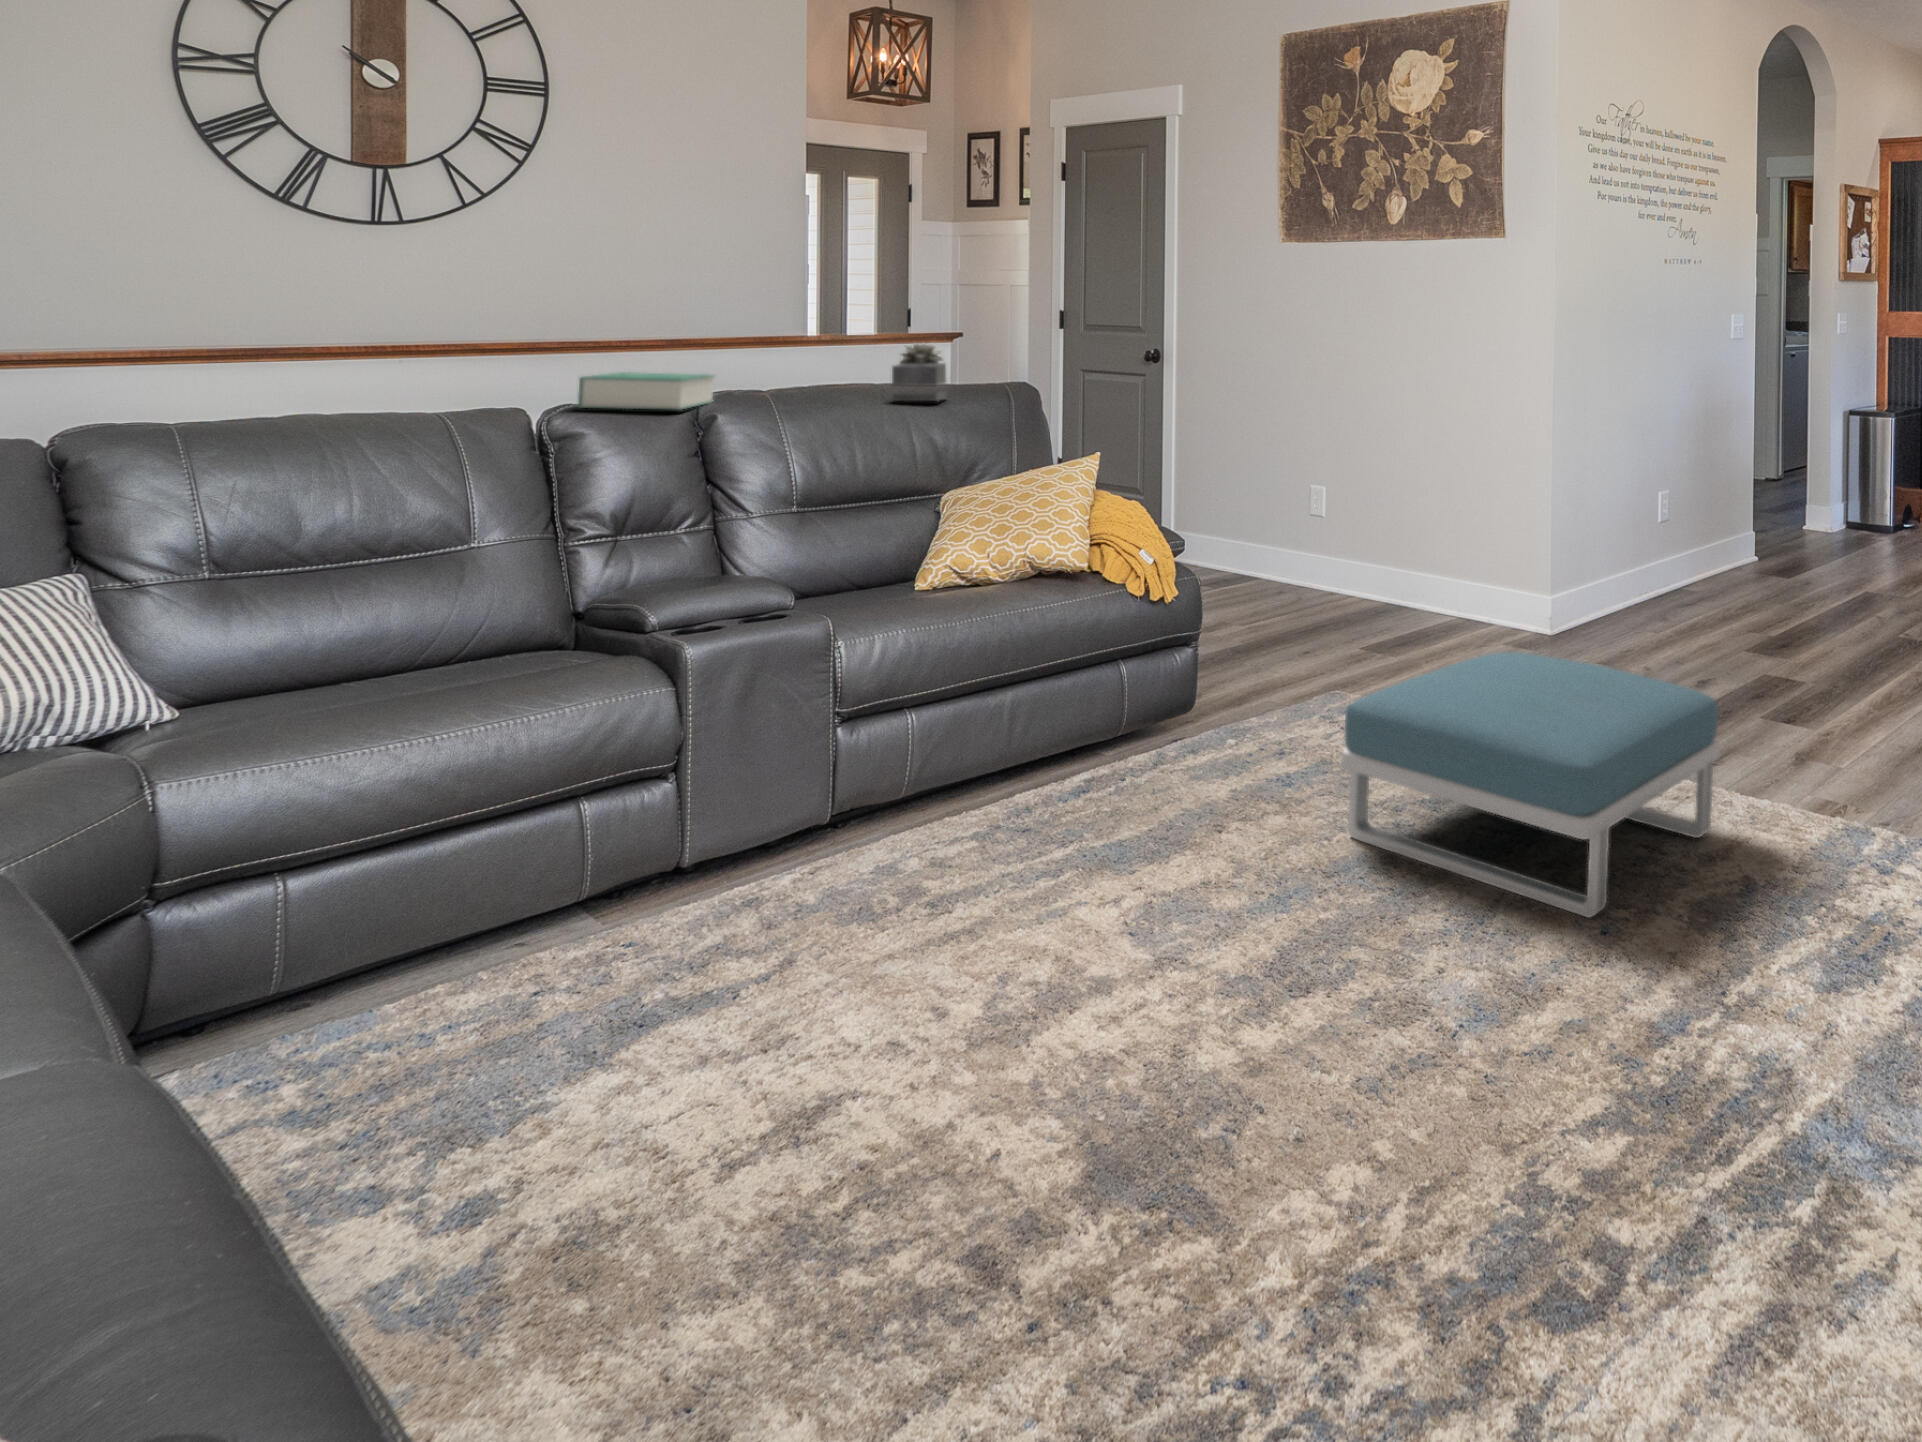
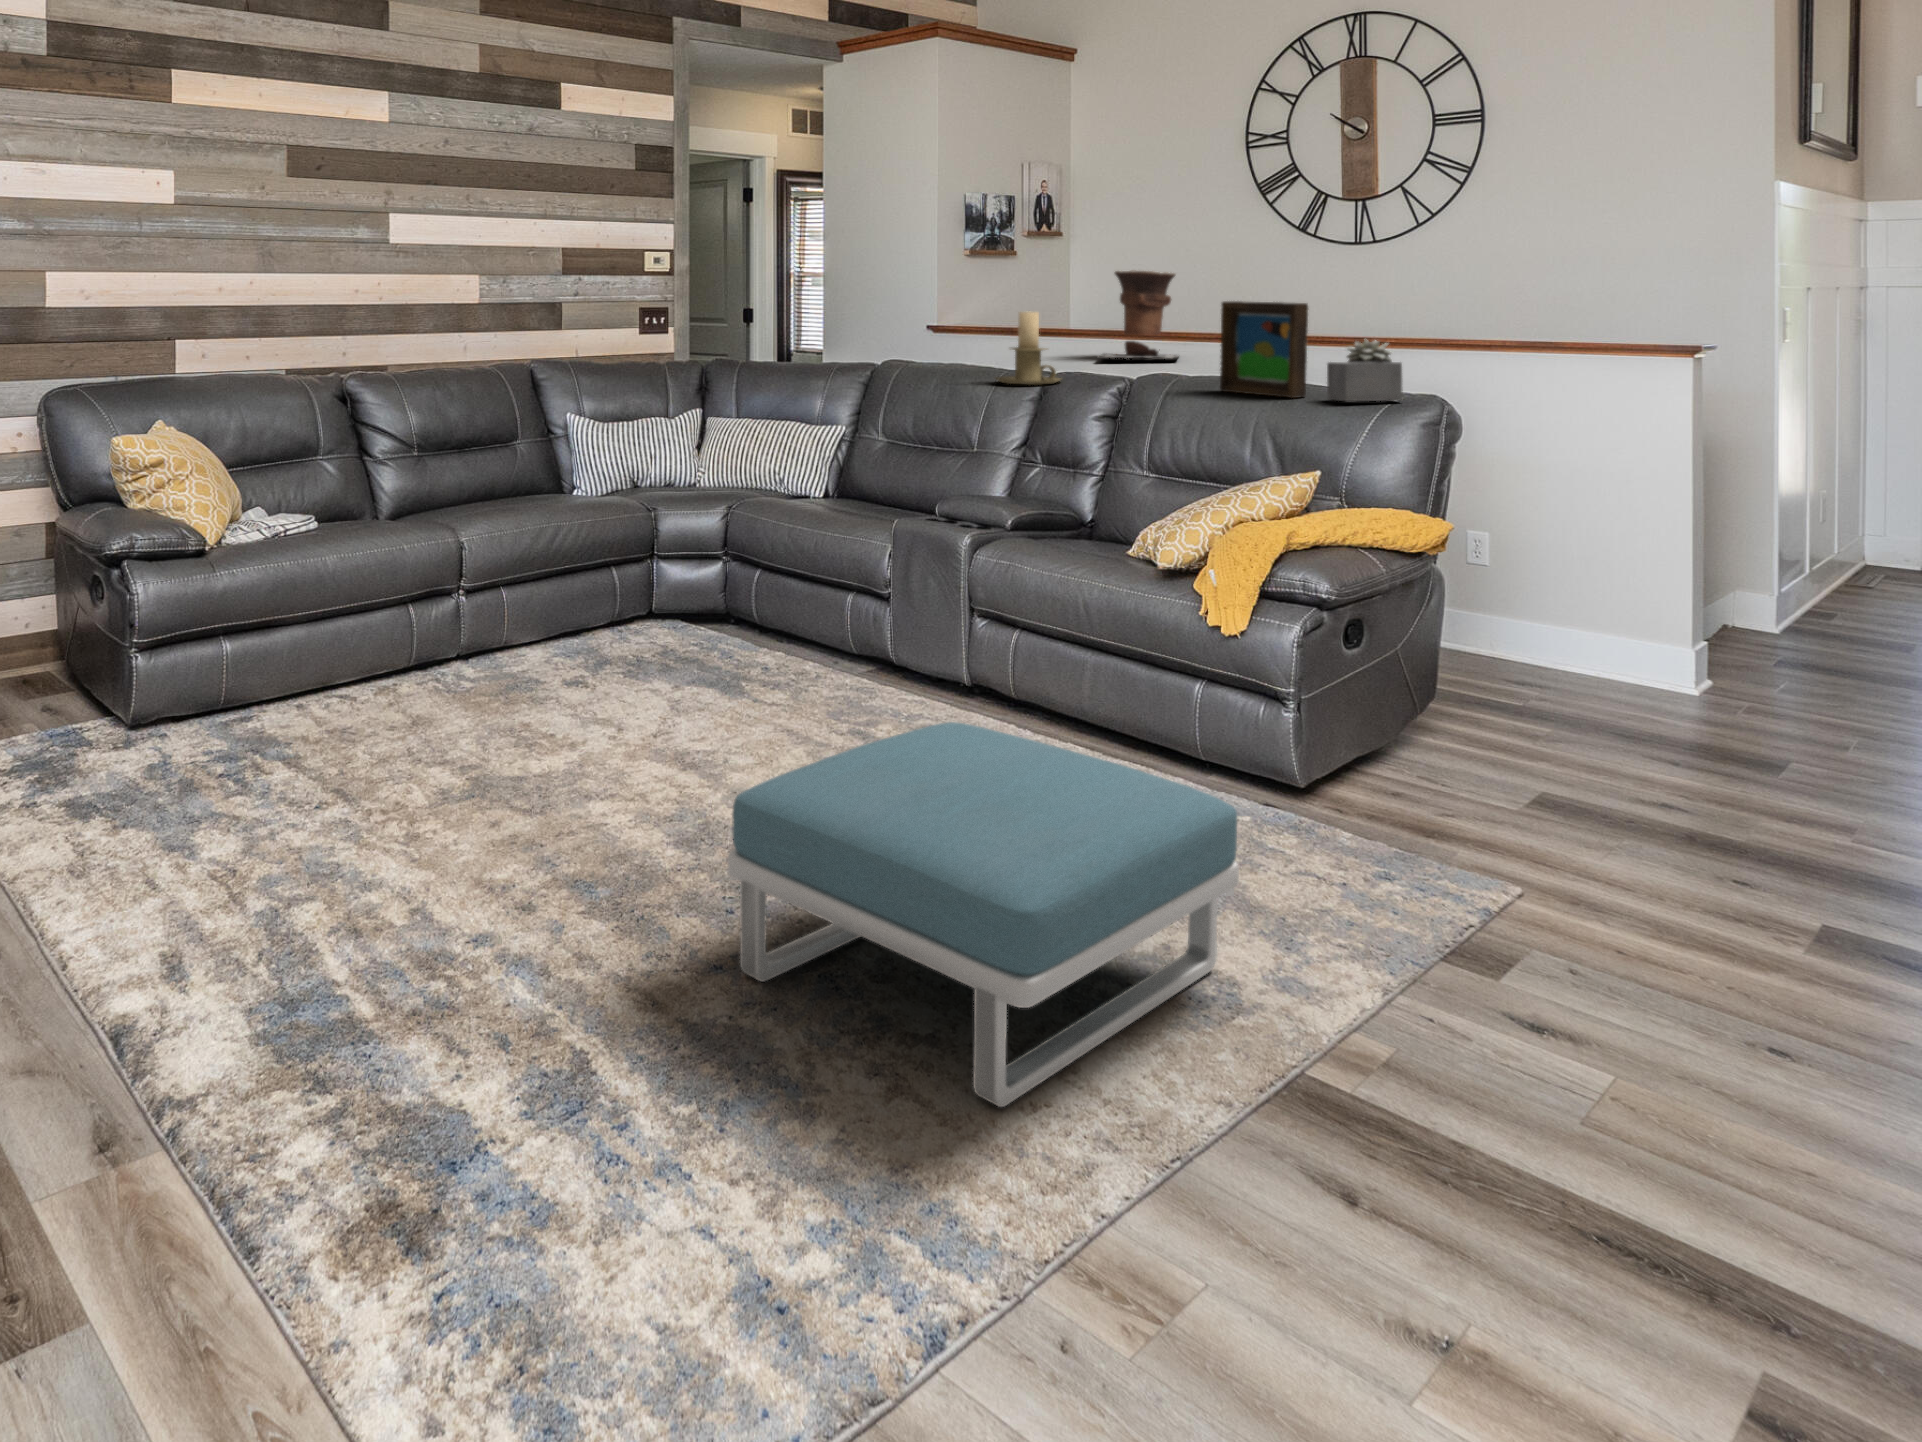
vase: none [162,240,386,374] -> present [1101,270,1179,358]
picture frame: none [747,302,866,403] -> present [1220,301,1308,398]
candle holder: none [369,306,504,418] -> present [995,311,1061,385]
book: present [578,372,714,410] -> none [1100,362,1216,390]

